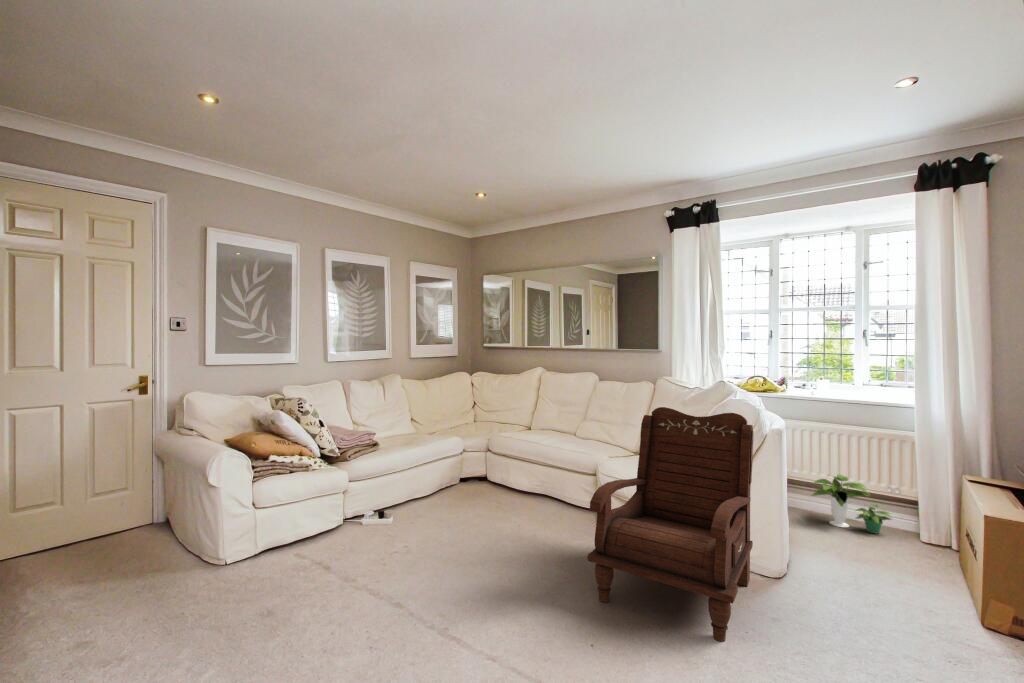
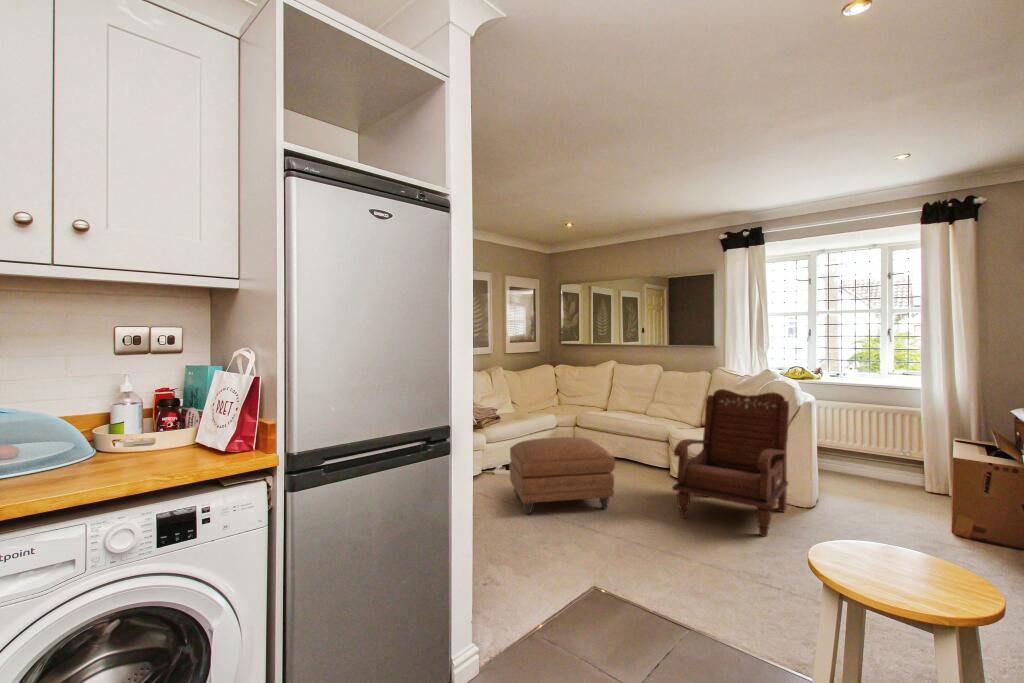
potted plant: present [812,474,891,533] -> none [839,443,903,486]
ottoman: none [359,476,507,601] -> present [510,437,615,514]

